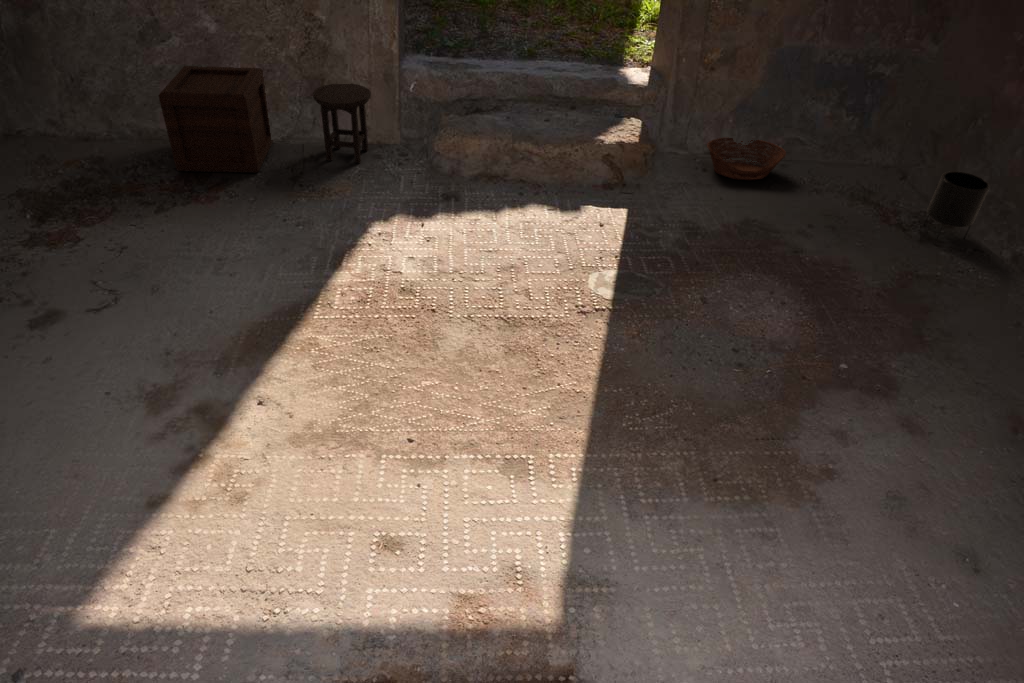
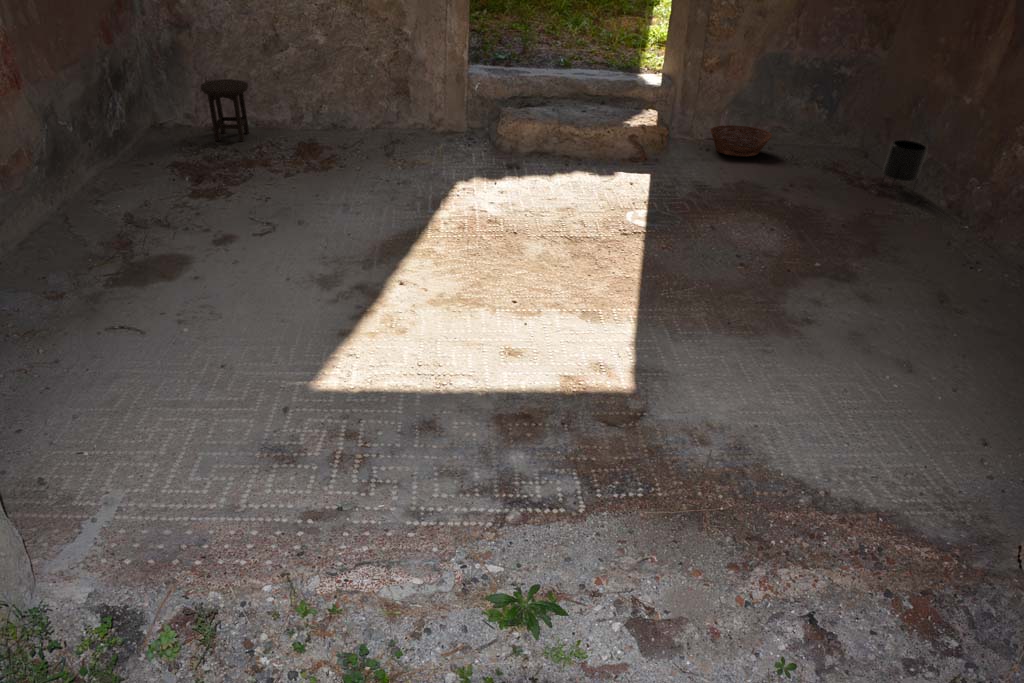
wooden crate: present [158,66,273,173] -> none [288,71,365,152]
stool: present [313,84,371,163] -> present [201,79,249,141]

